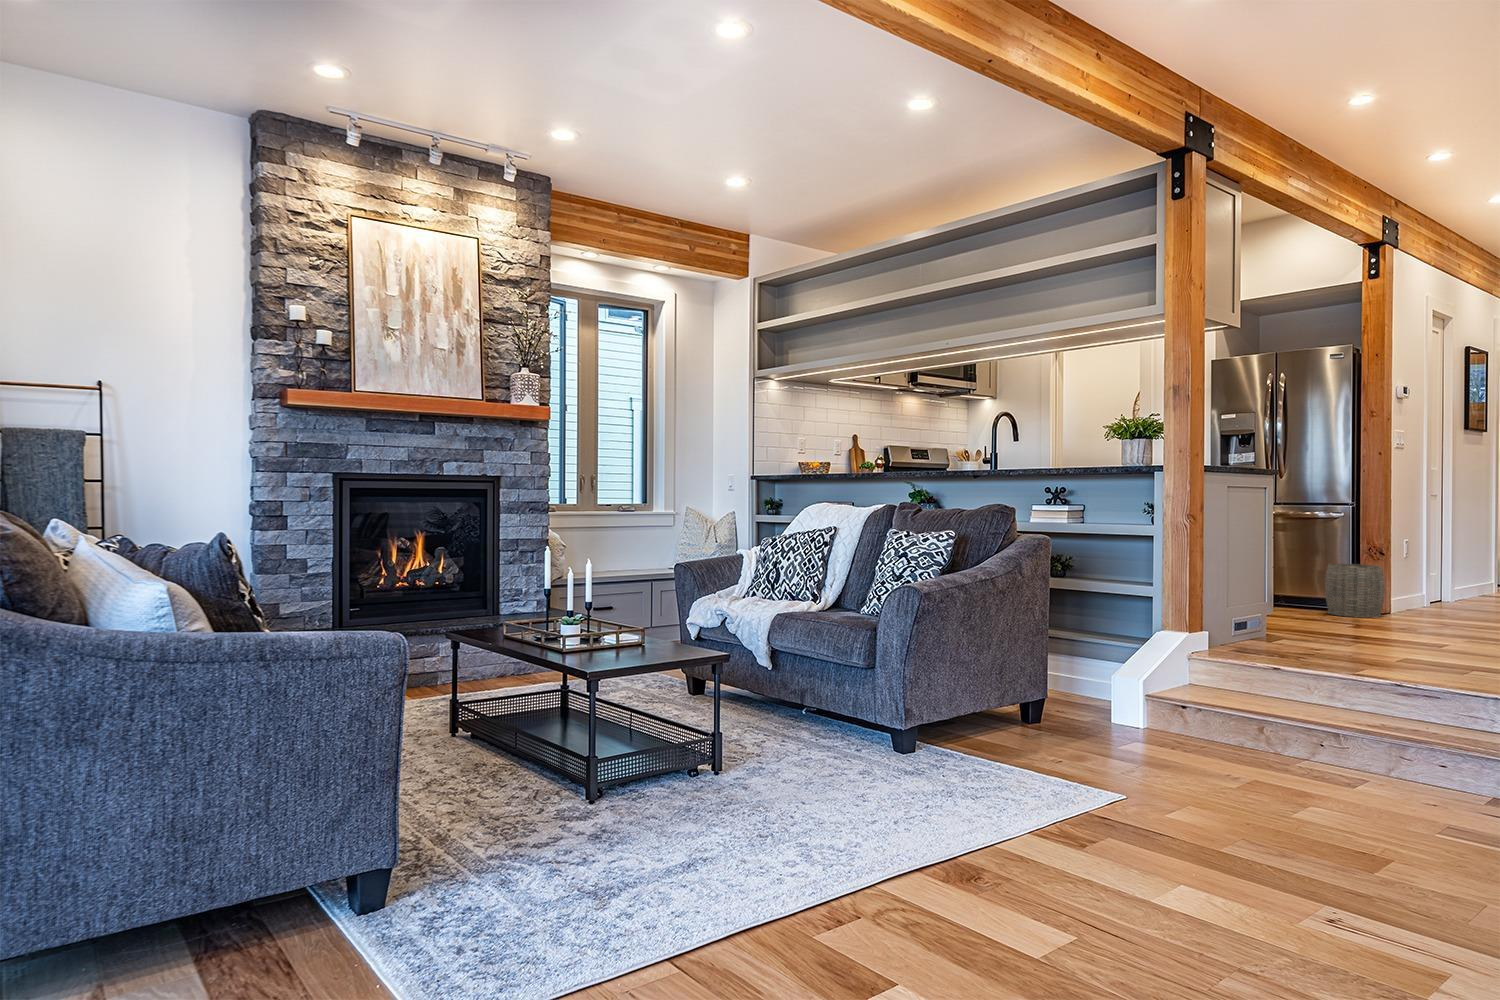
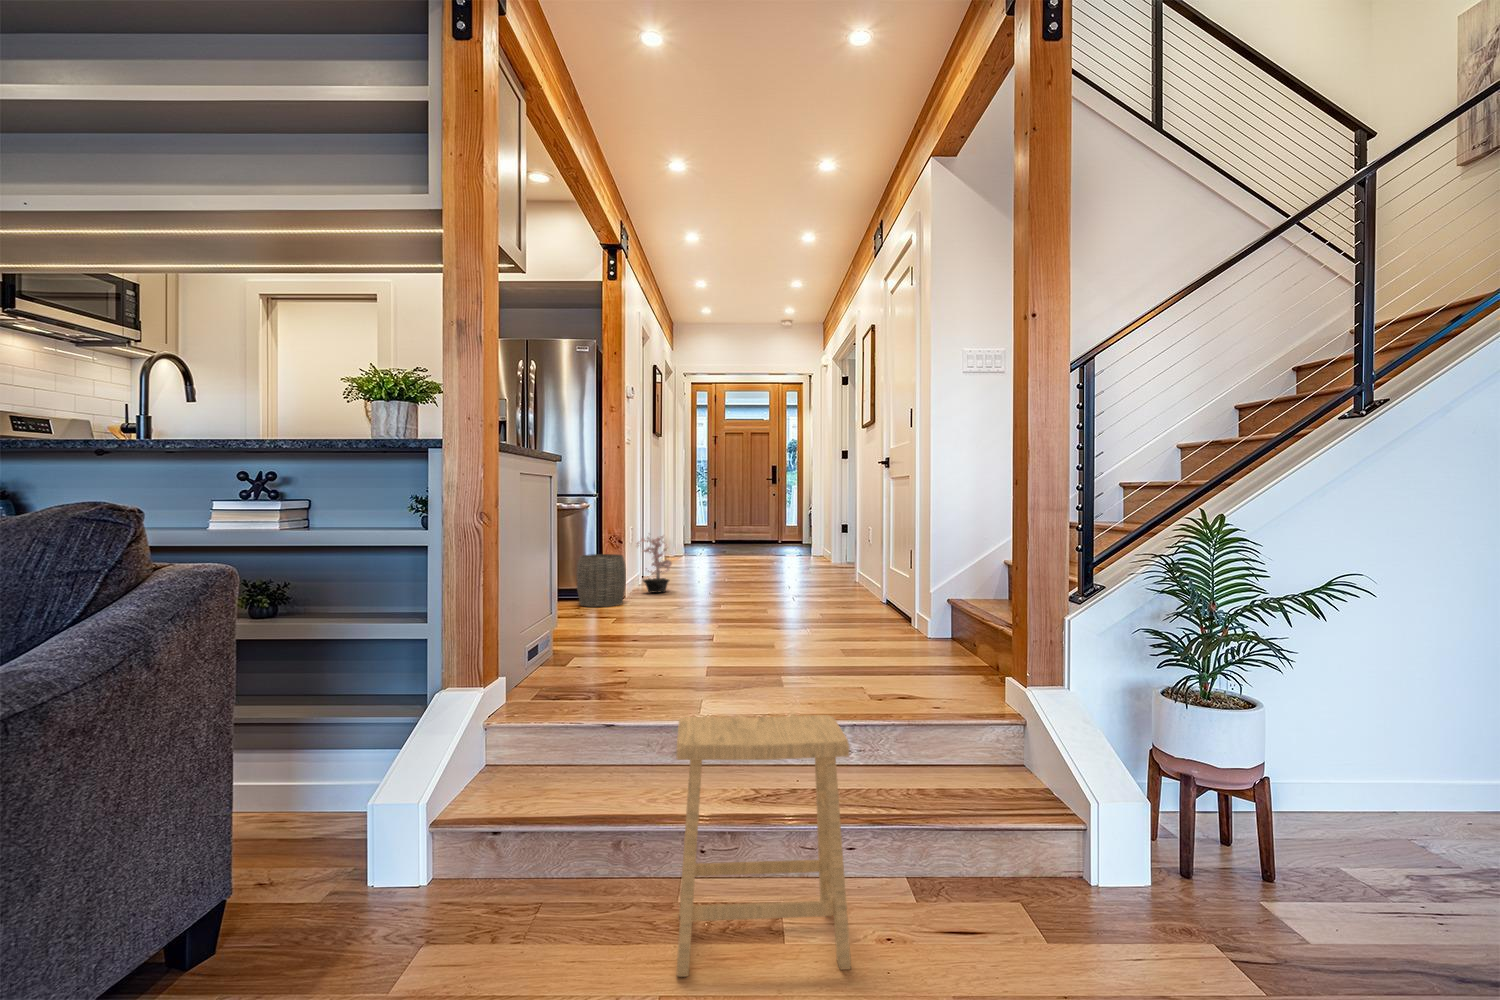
potted plant: none [1401,543,1459,614] -> present [637,536,672,593]
footstool: none [1270,643,1407,803] -> present [677,715,851,977]

